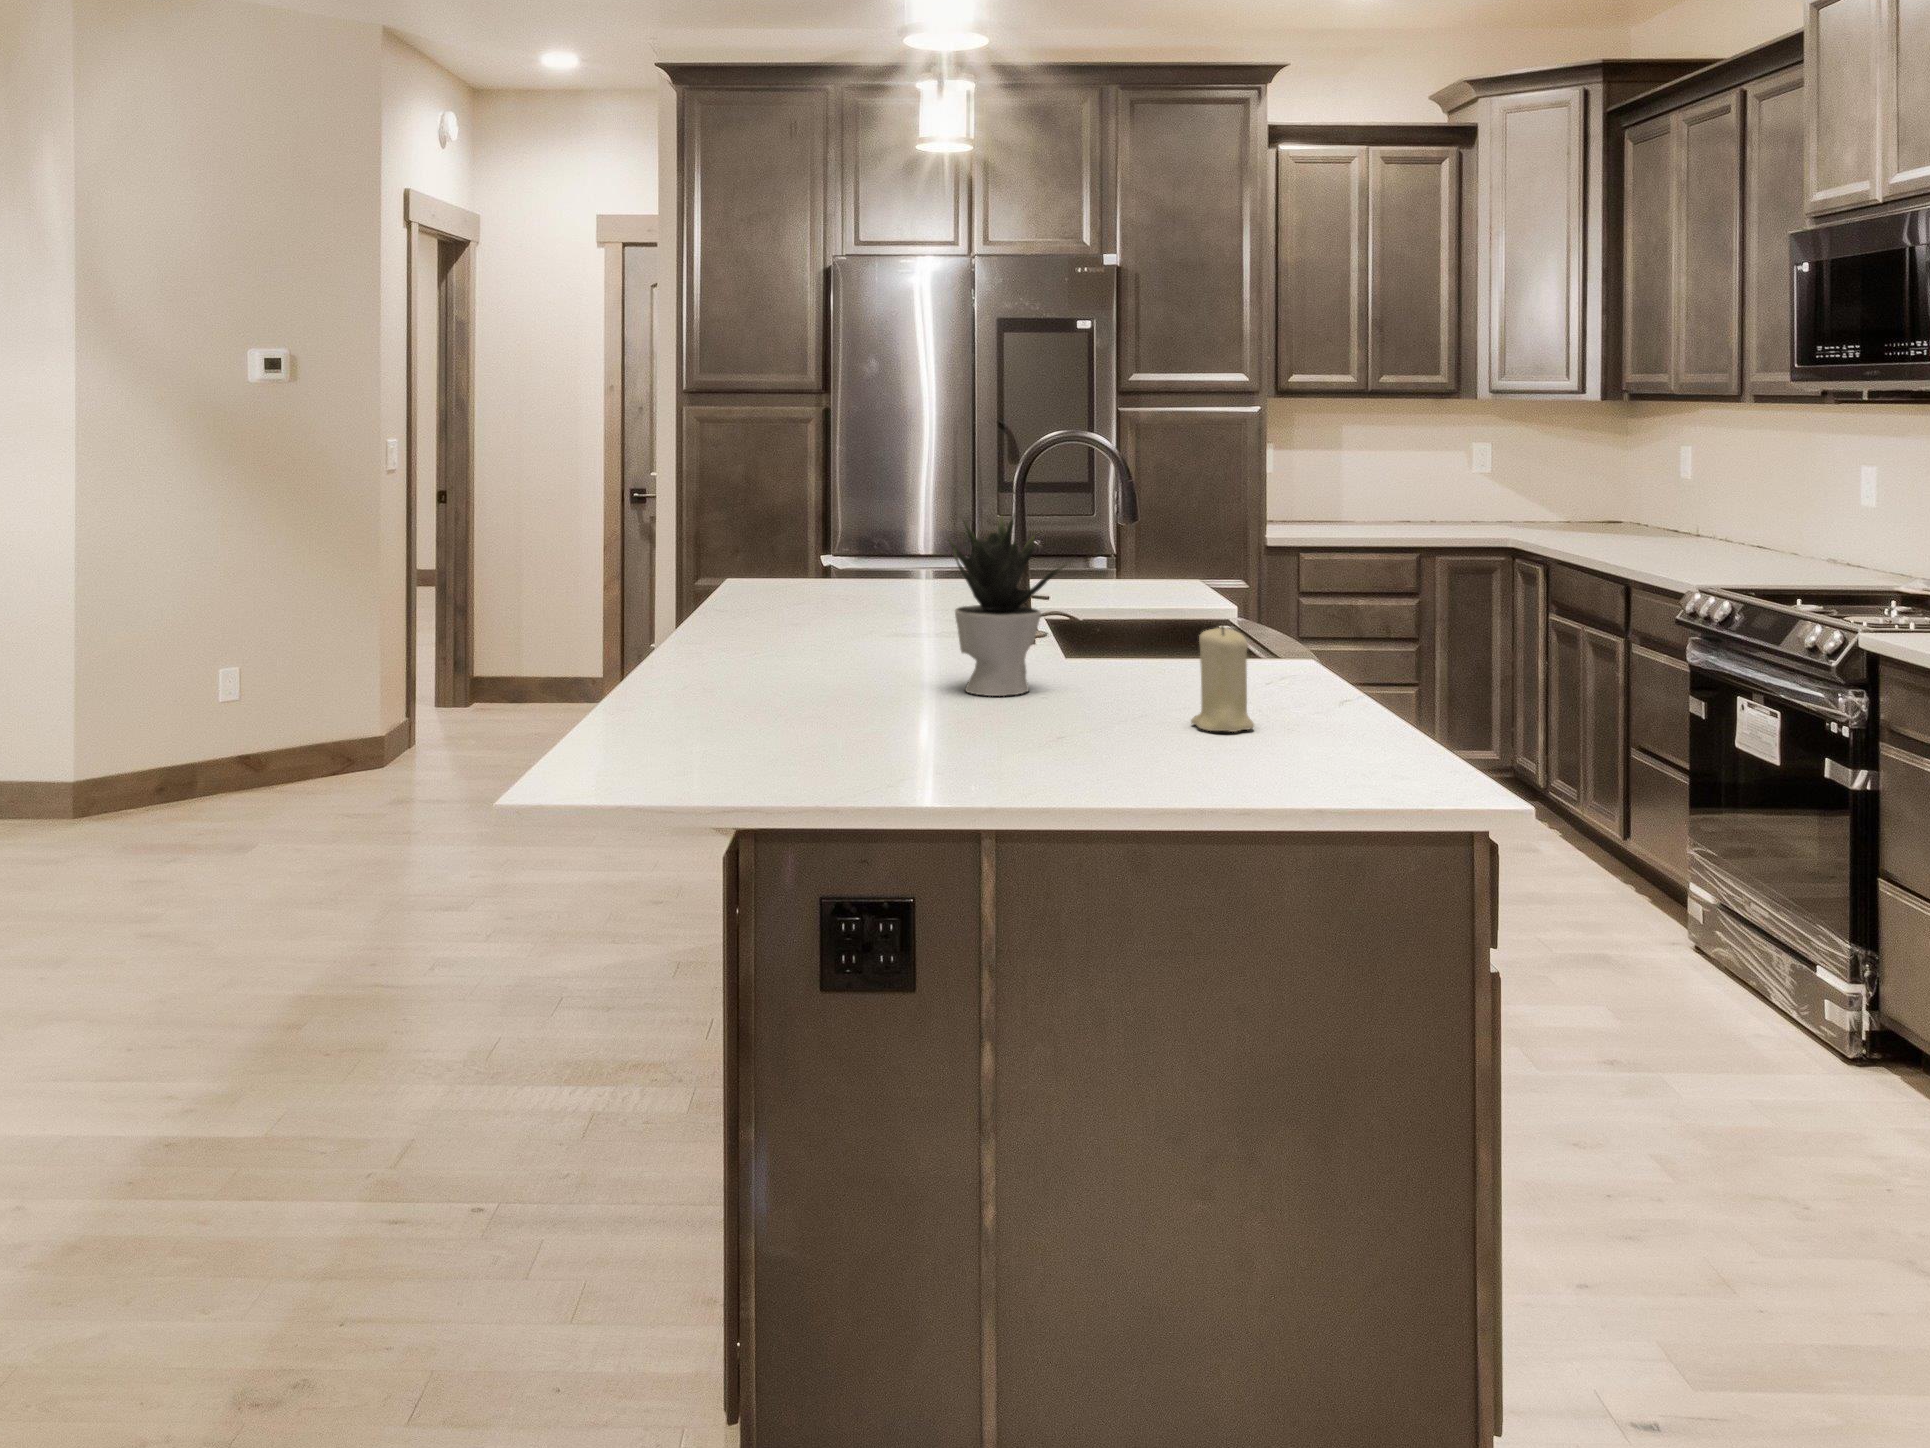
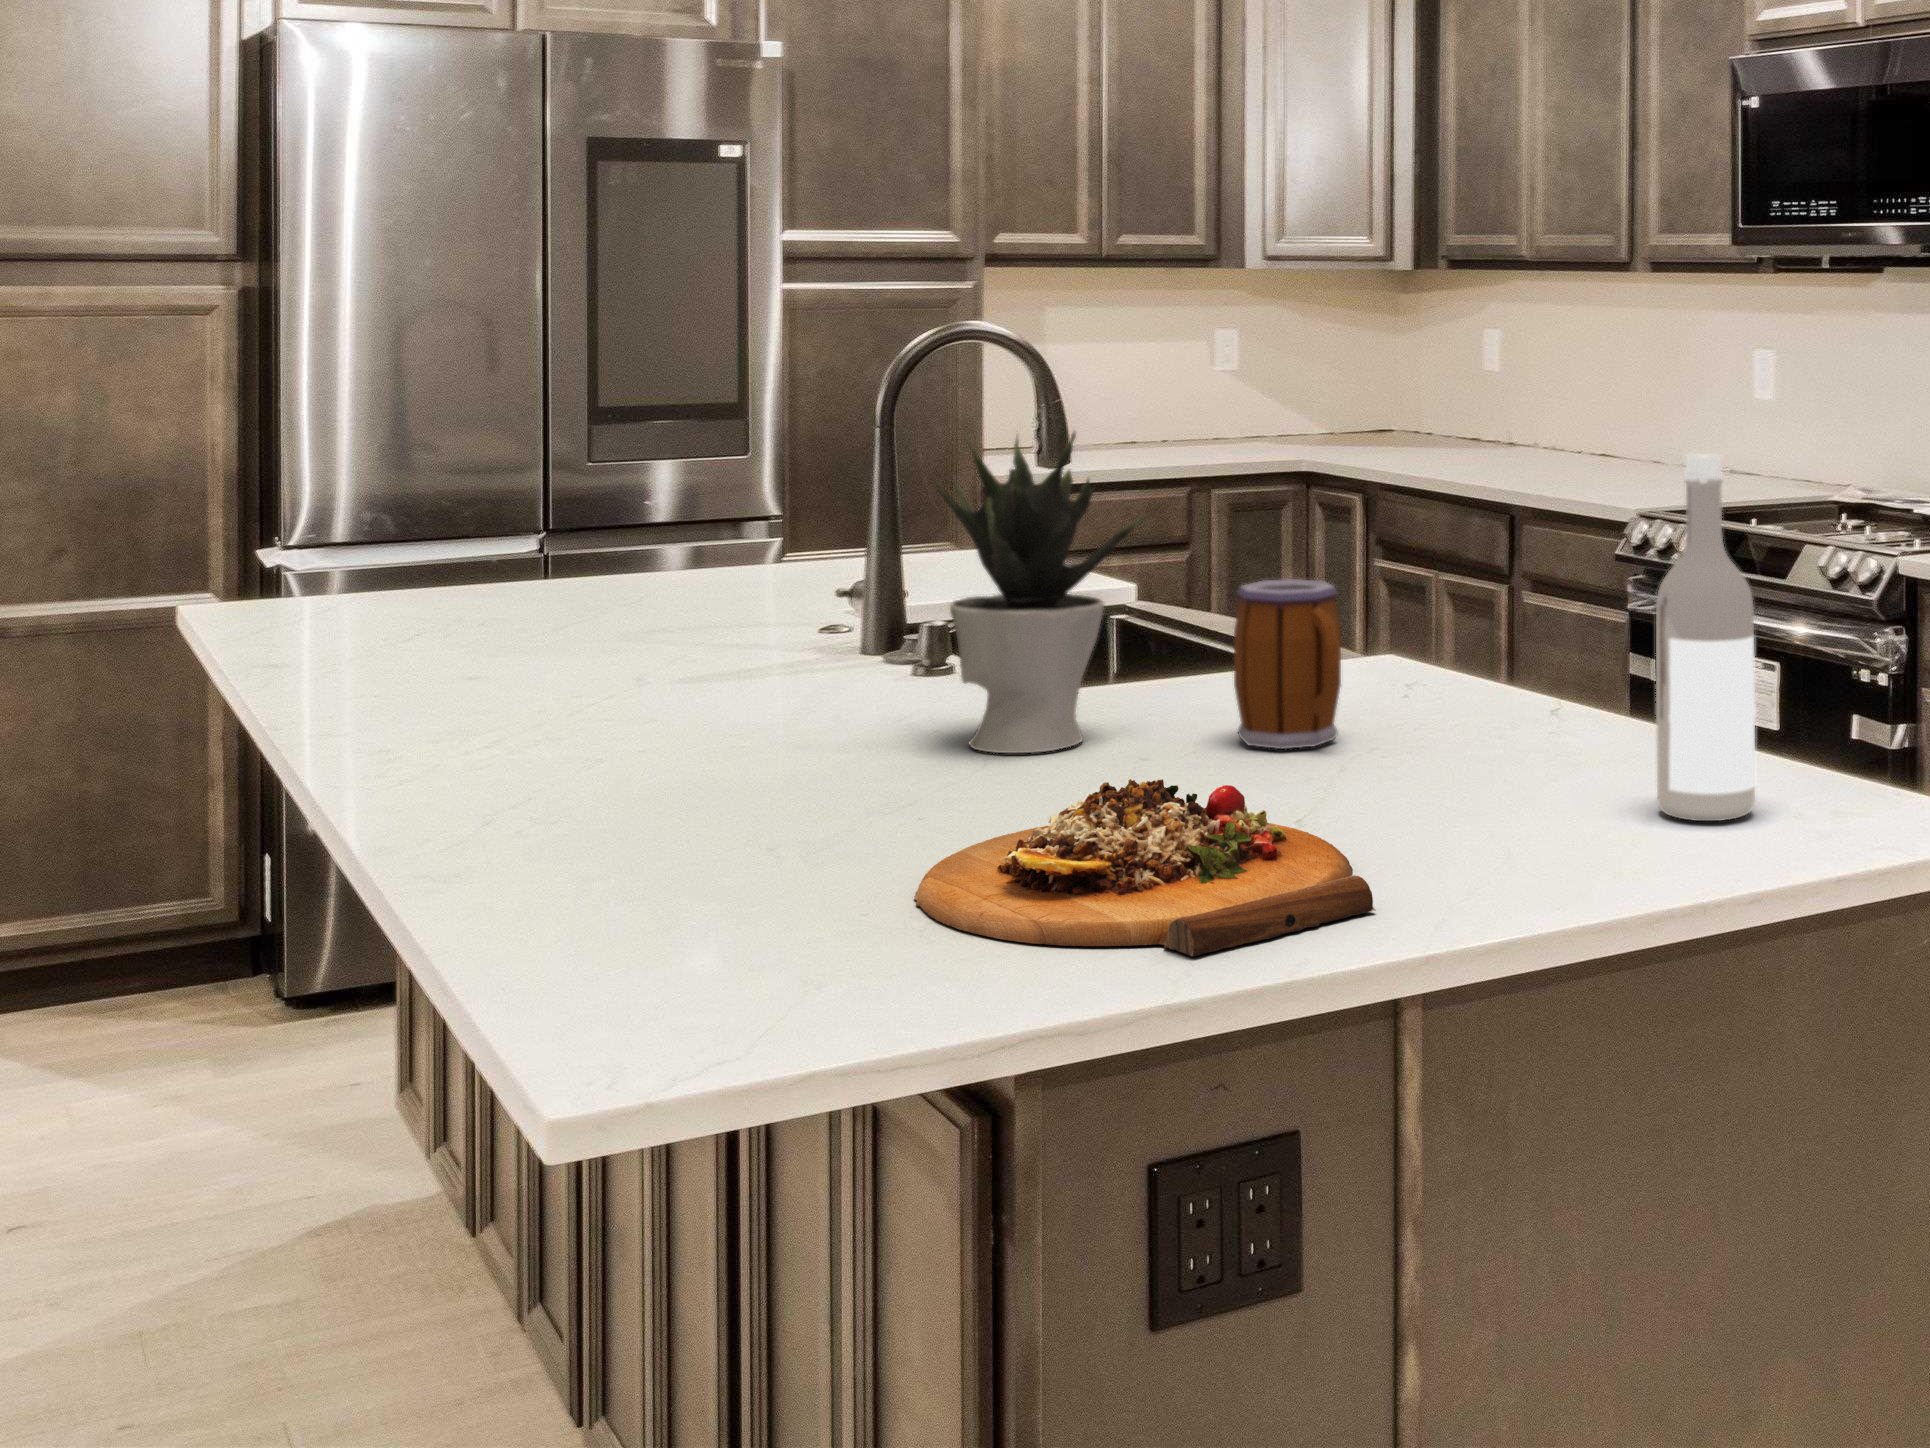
wine bottle: none [1264,539,1330,775] -> present [1656,453,1756,821]
mug: none [1101,607,1166,709] -> present [1234,579,1341,749]
candle: present [1191,627,1254,732] -> none [1428,598,1533,768]
cutting board: none [809,704,1044,794] -> present [914,779,1376,956]

